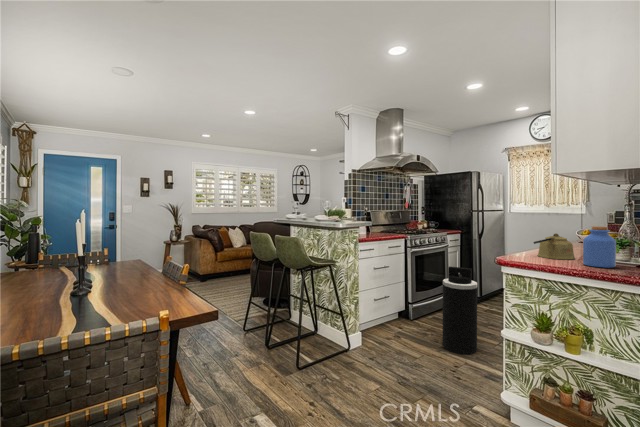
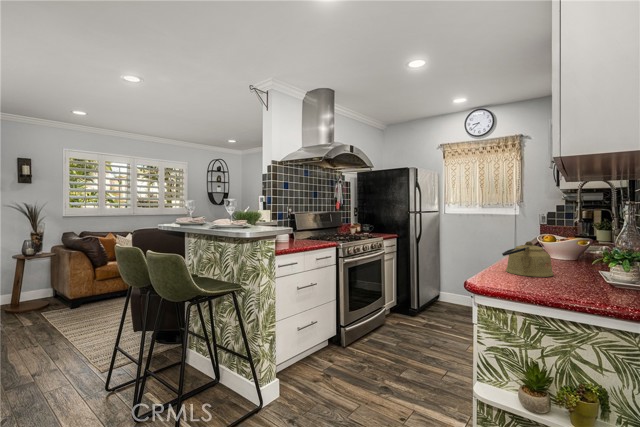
jar: present [583,226,616,268] -> none [574,233,619,291]
trash can: present [442,267,477,355] -> none [382,282,423,395]

